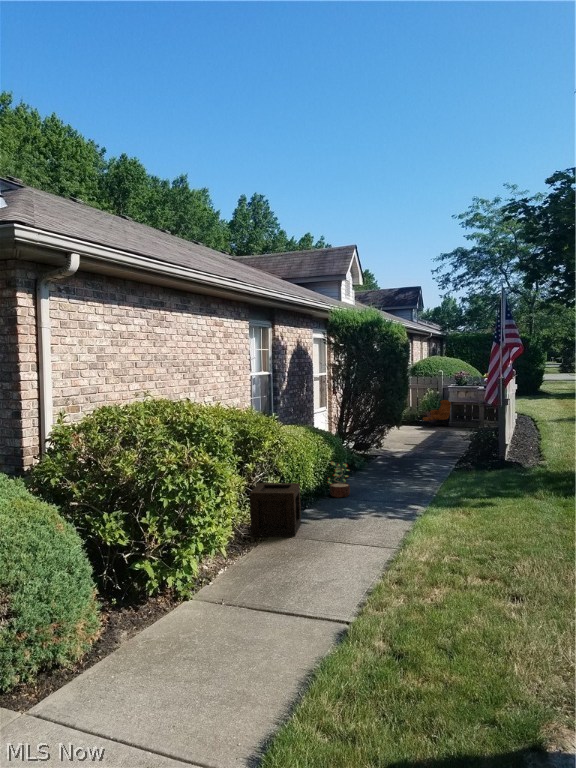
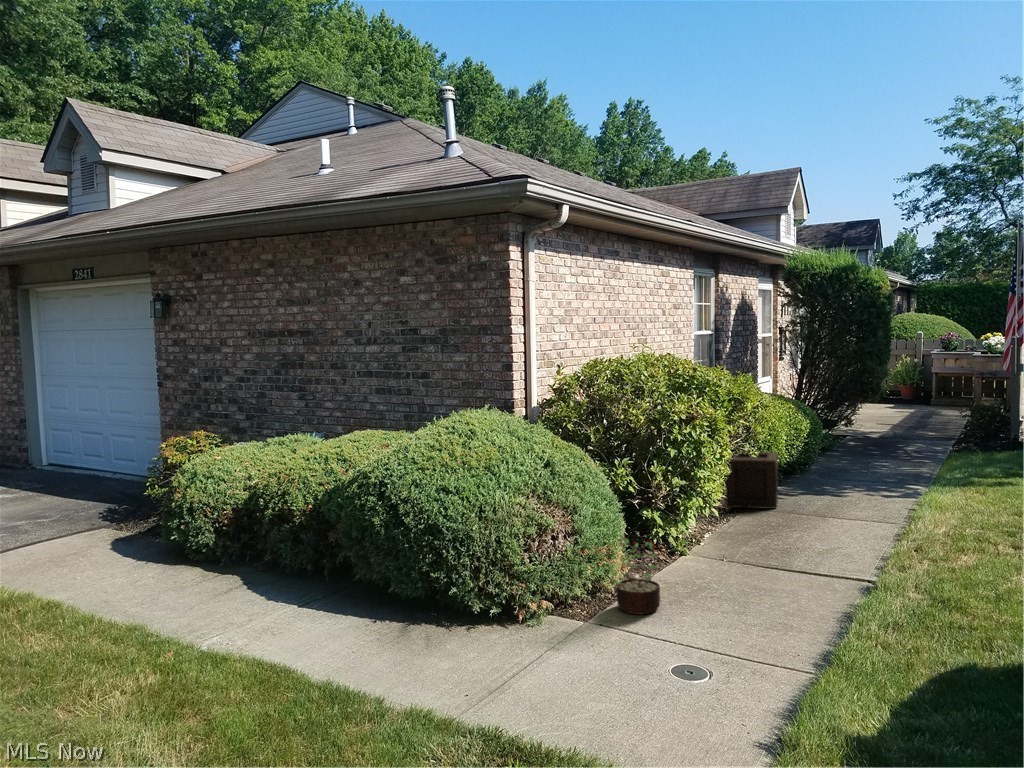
lounge chair: present [423,400,451,427] -> none [894,370,935,406]
decorative plant: present [327,462,350,498] -> present [611,535,660,615]

